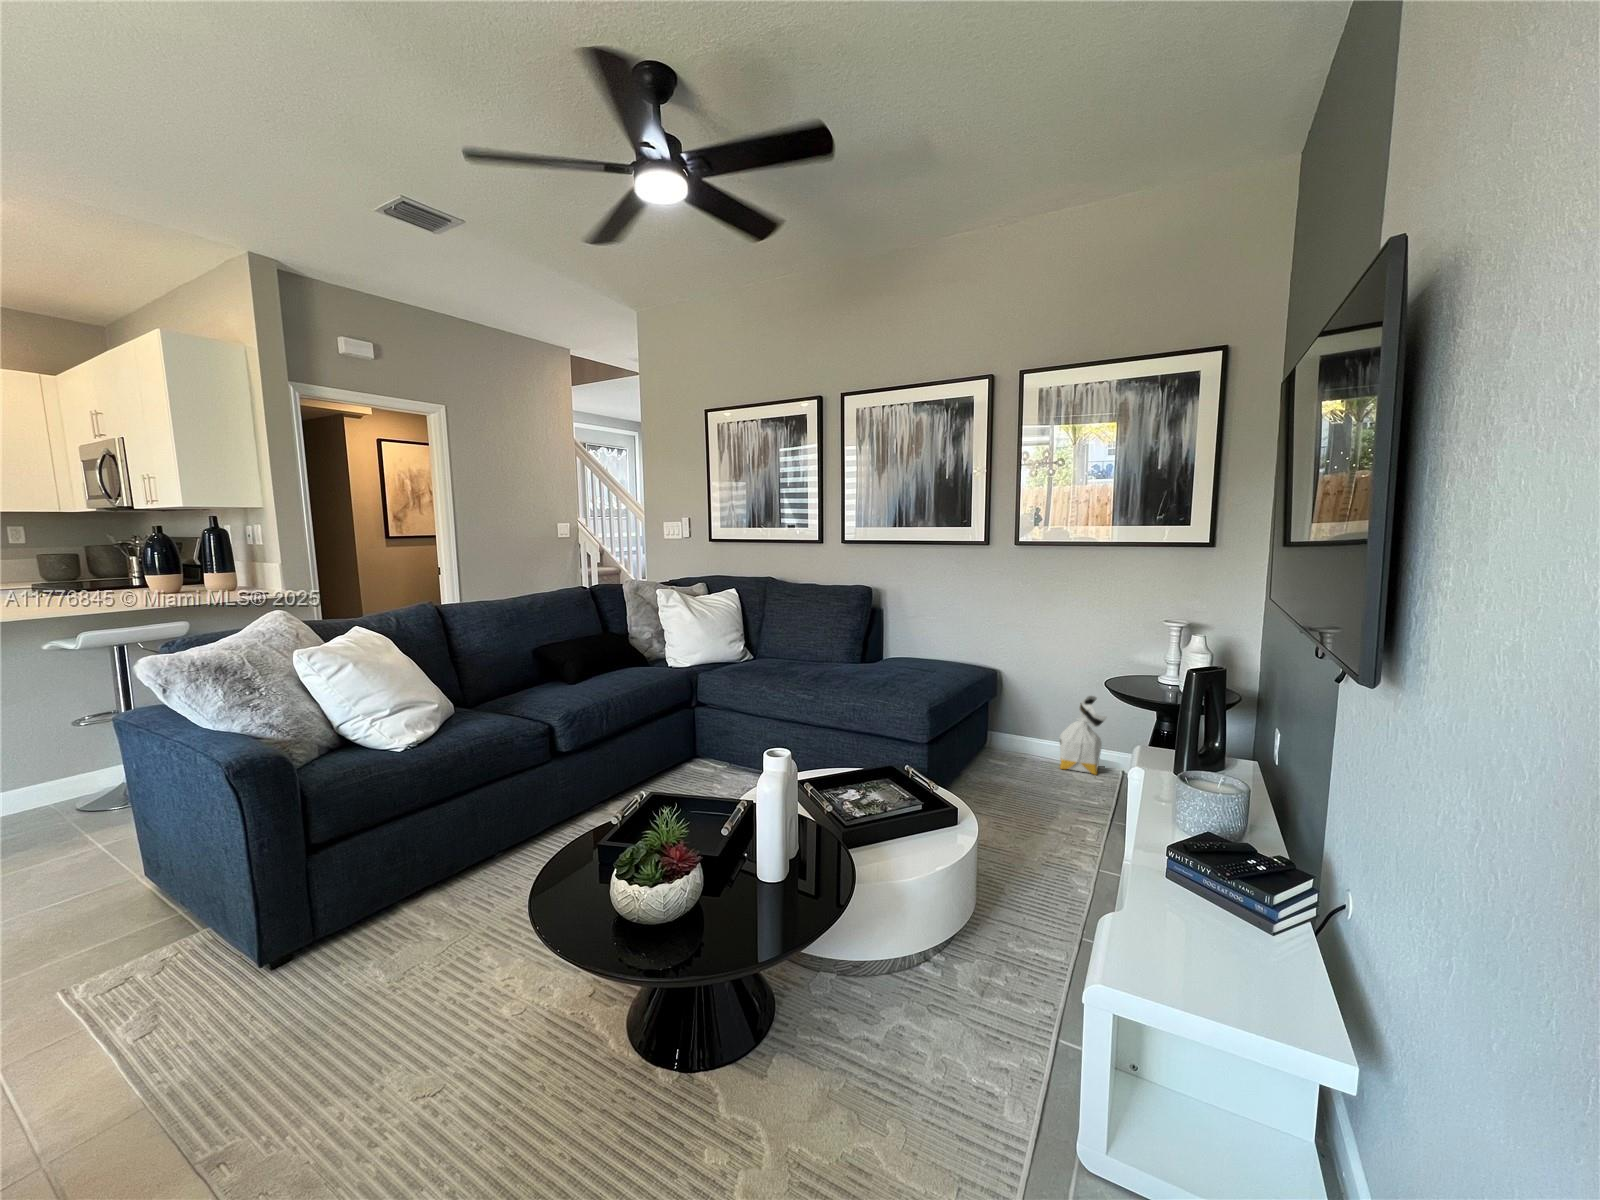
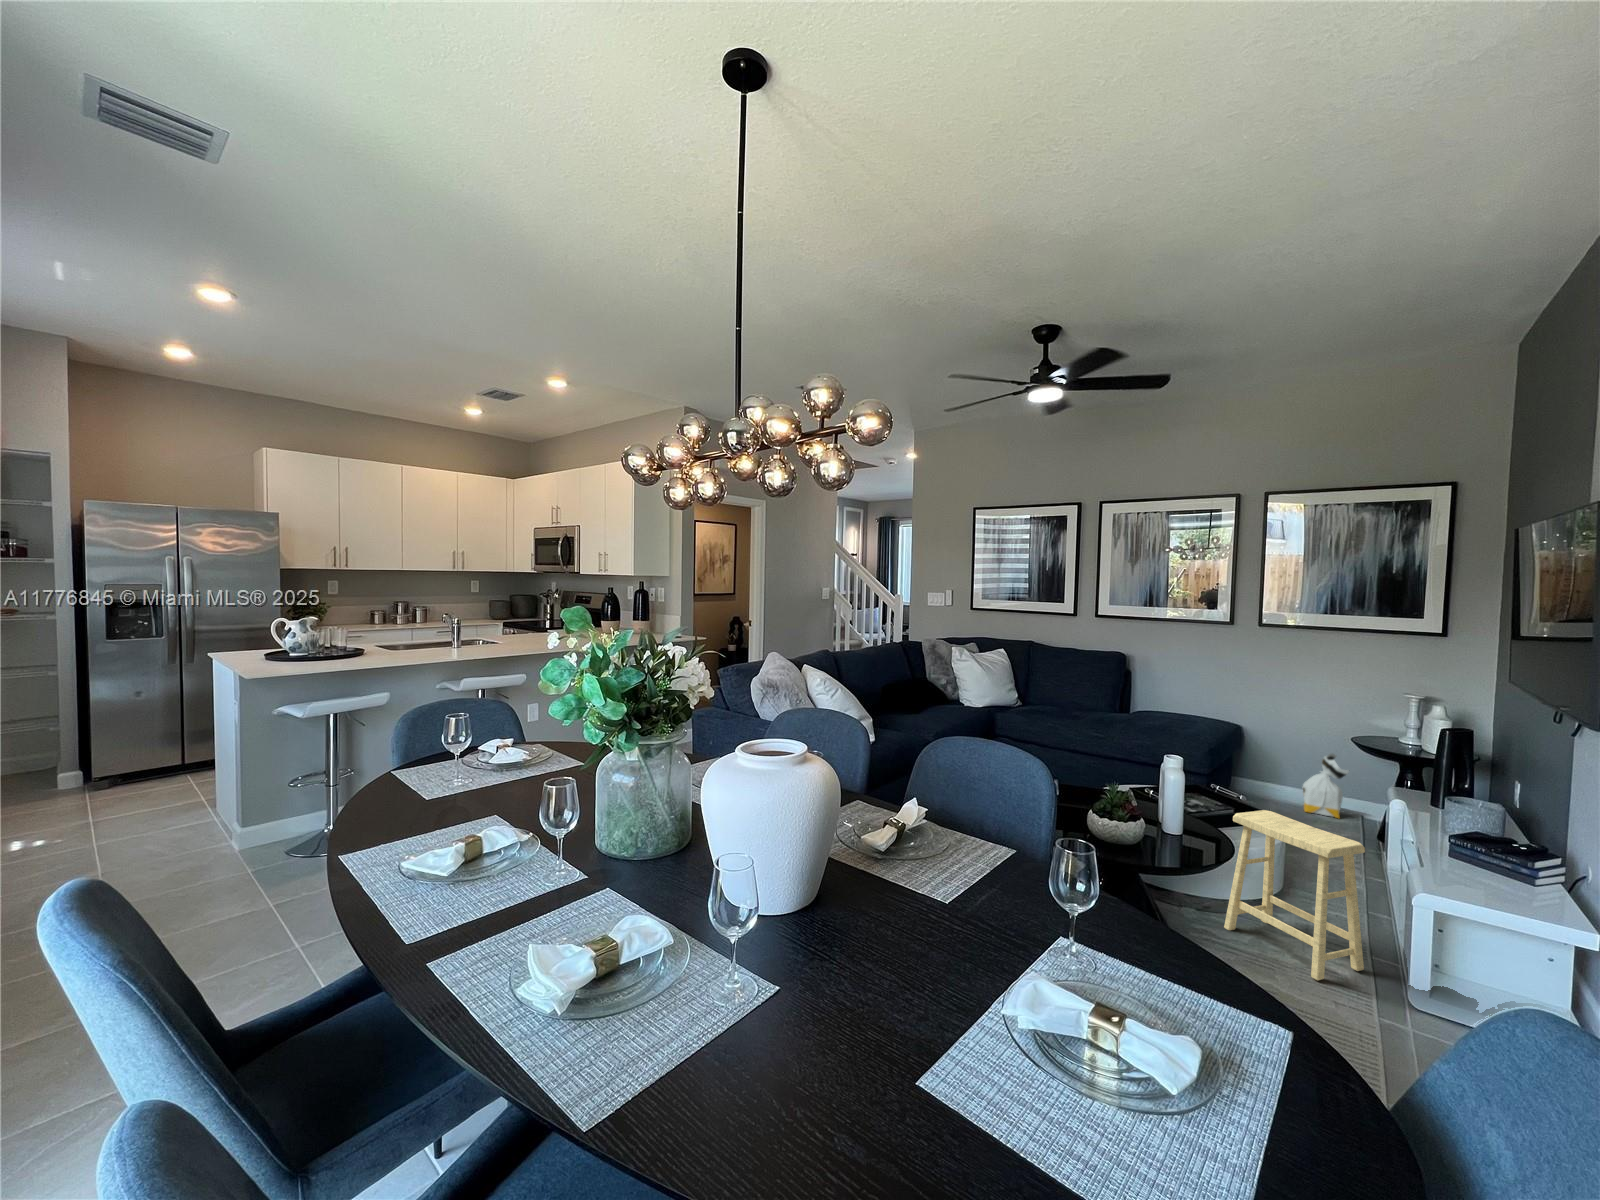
footstool: none [861,817,1035,1119] -> present [1224,810,1365,980]

